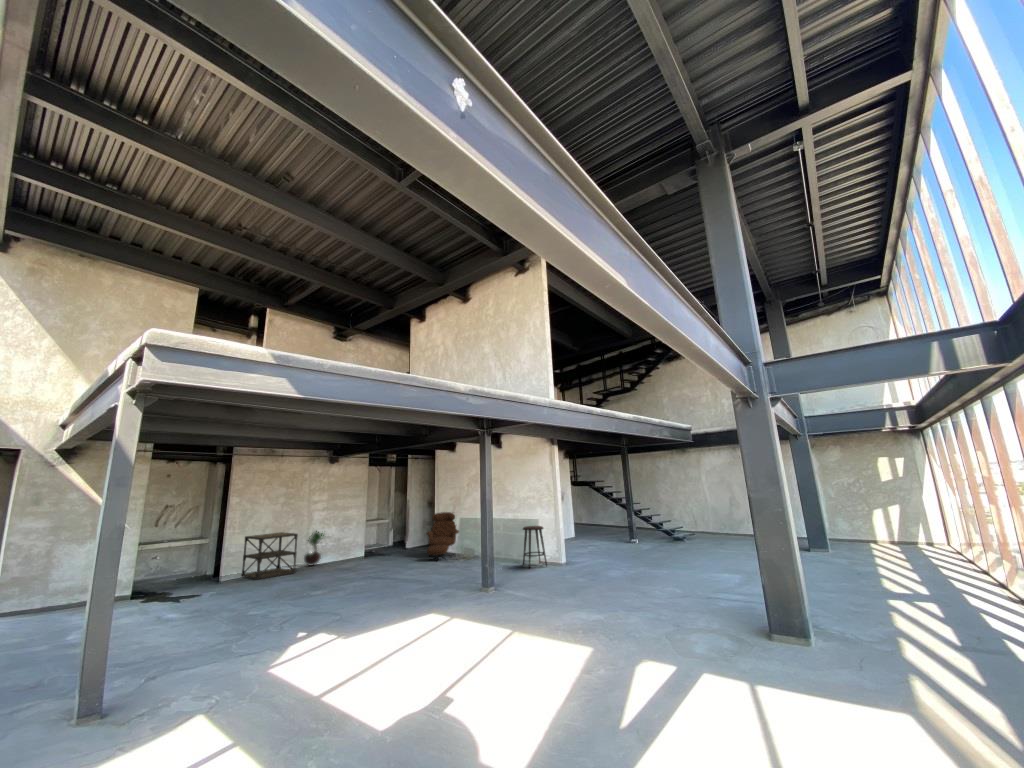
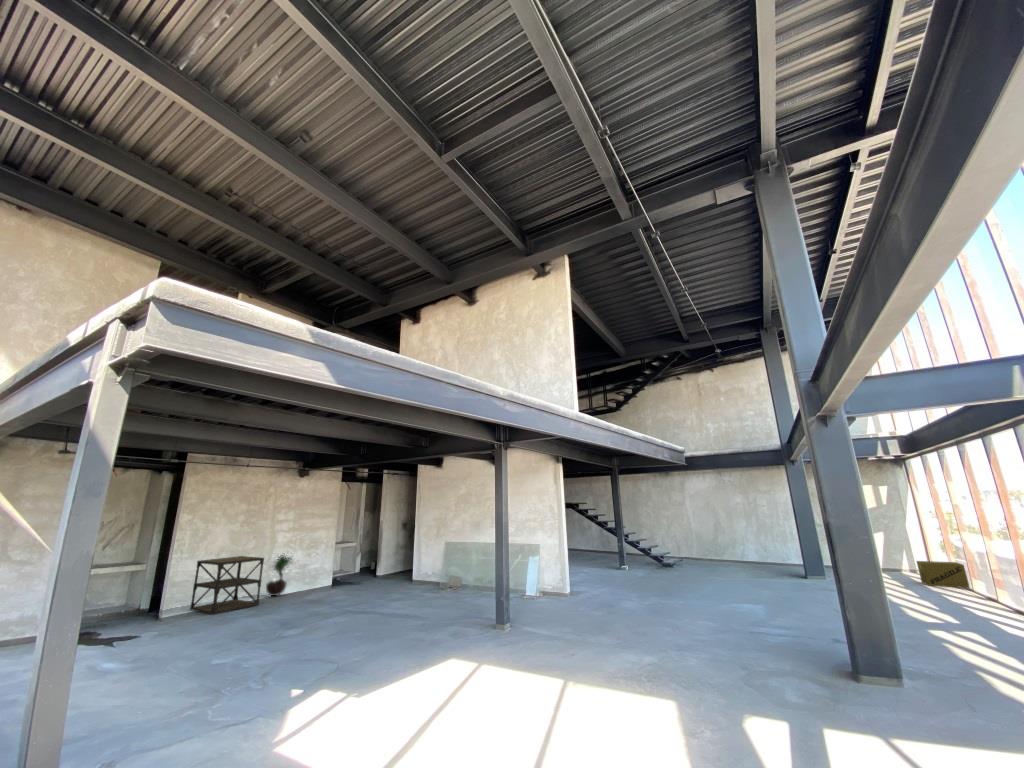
lounge chair: present [426,512,459,560] -> none [409,535,447,591]
stool: present [523,526,547,568] -> none [526,551,554,599]
cardboard box: none [923,533,975,560] -> present [917,561,970,588]

